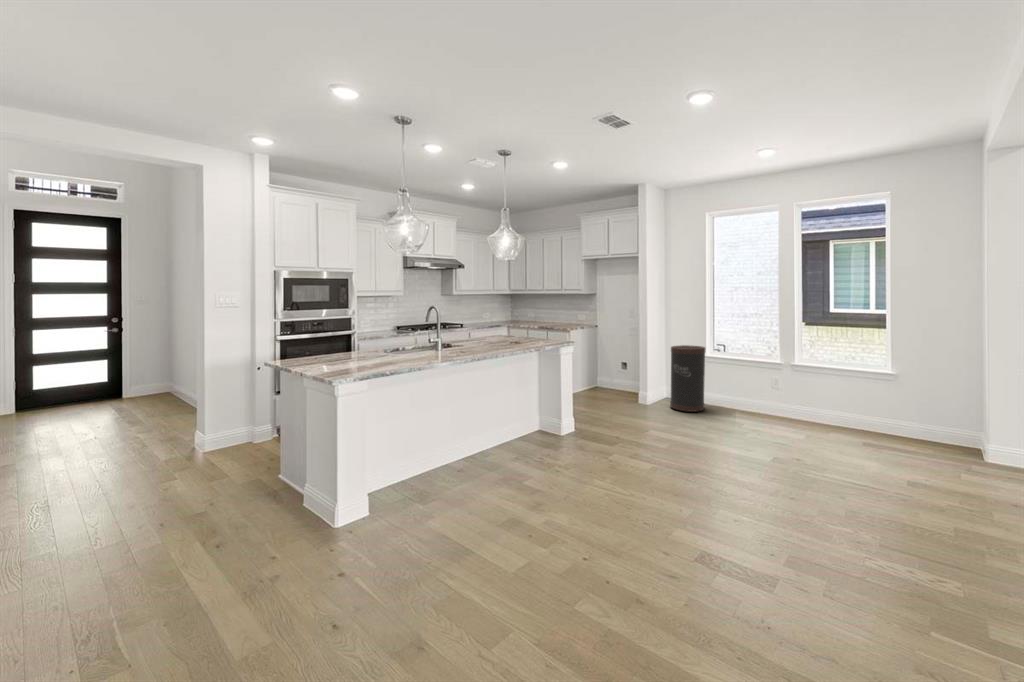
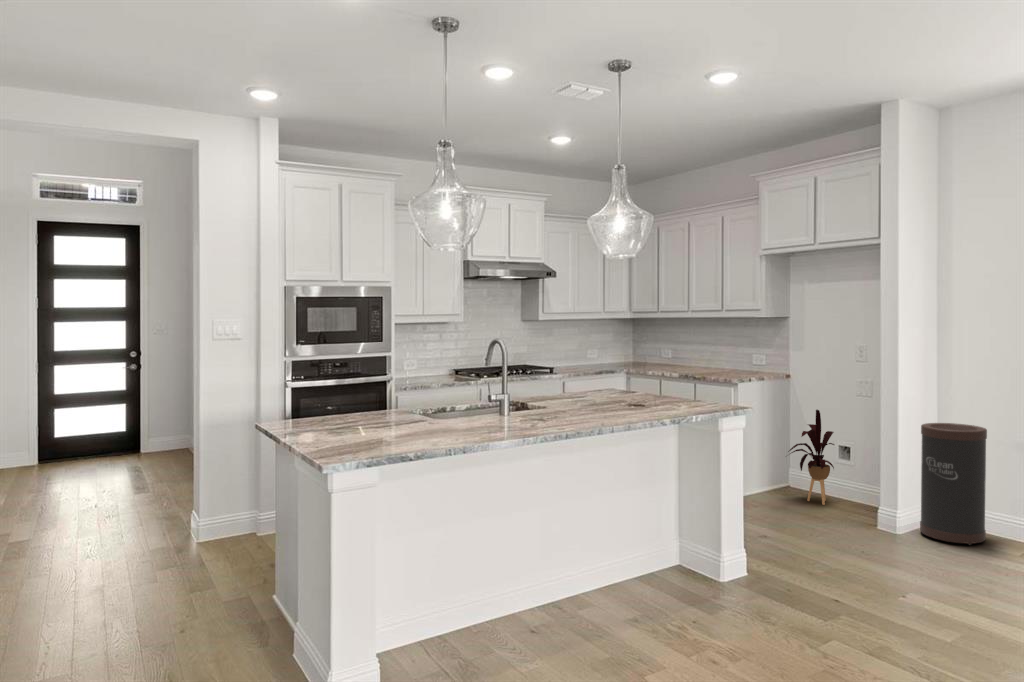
house plant: none [597,342,624,396] -> present [788,410,834,505]

